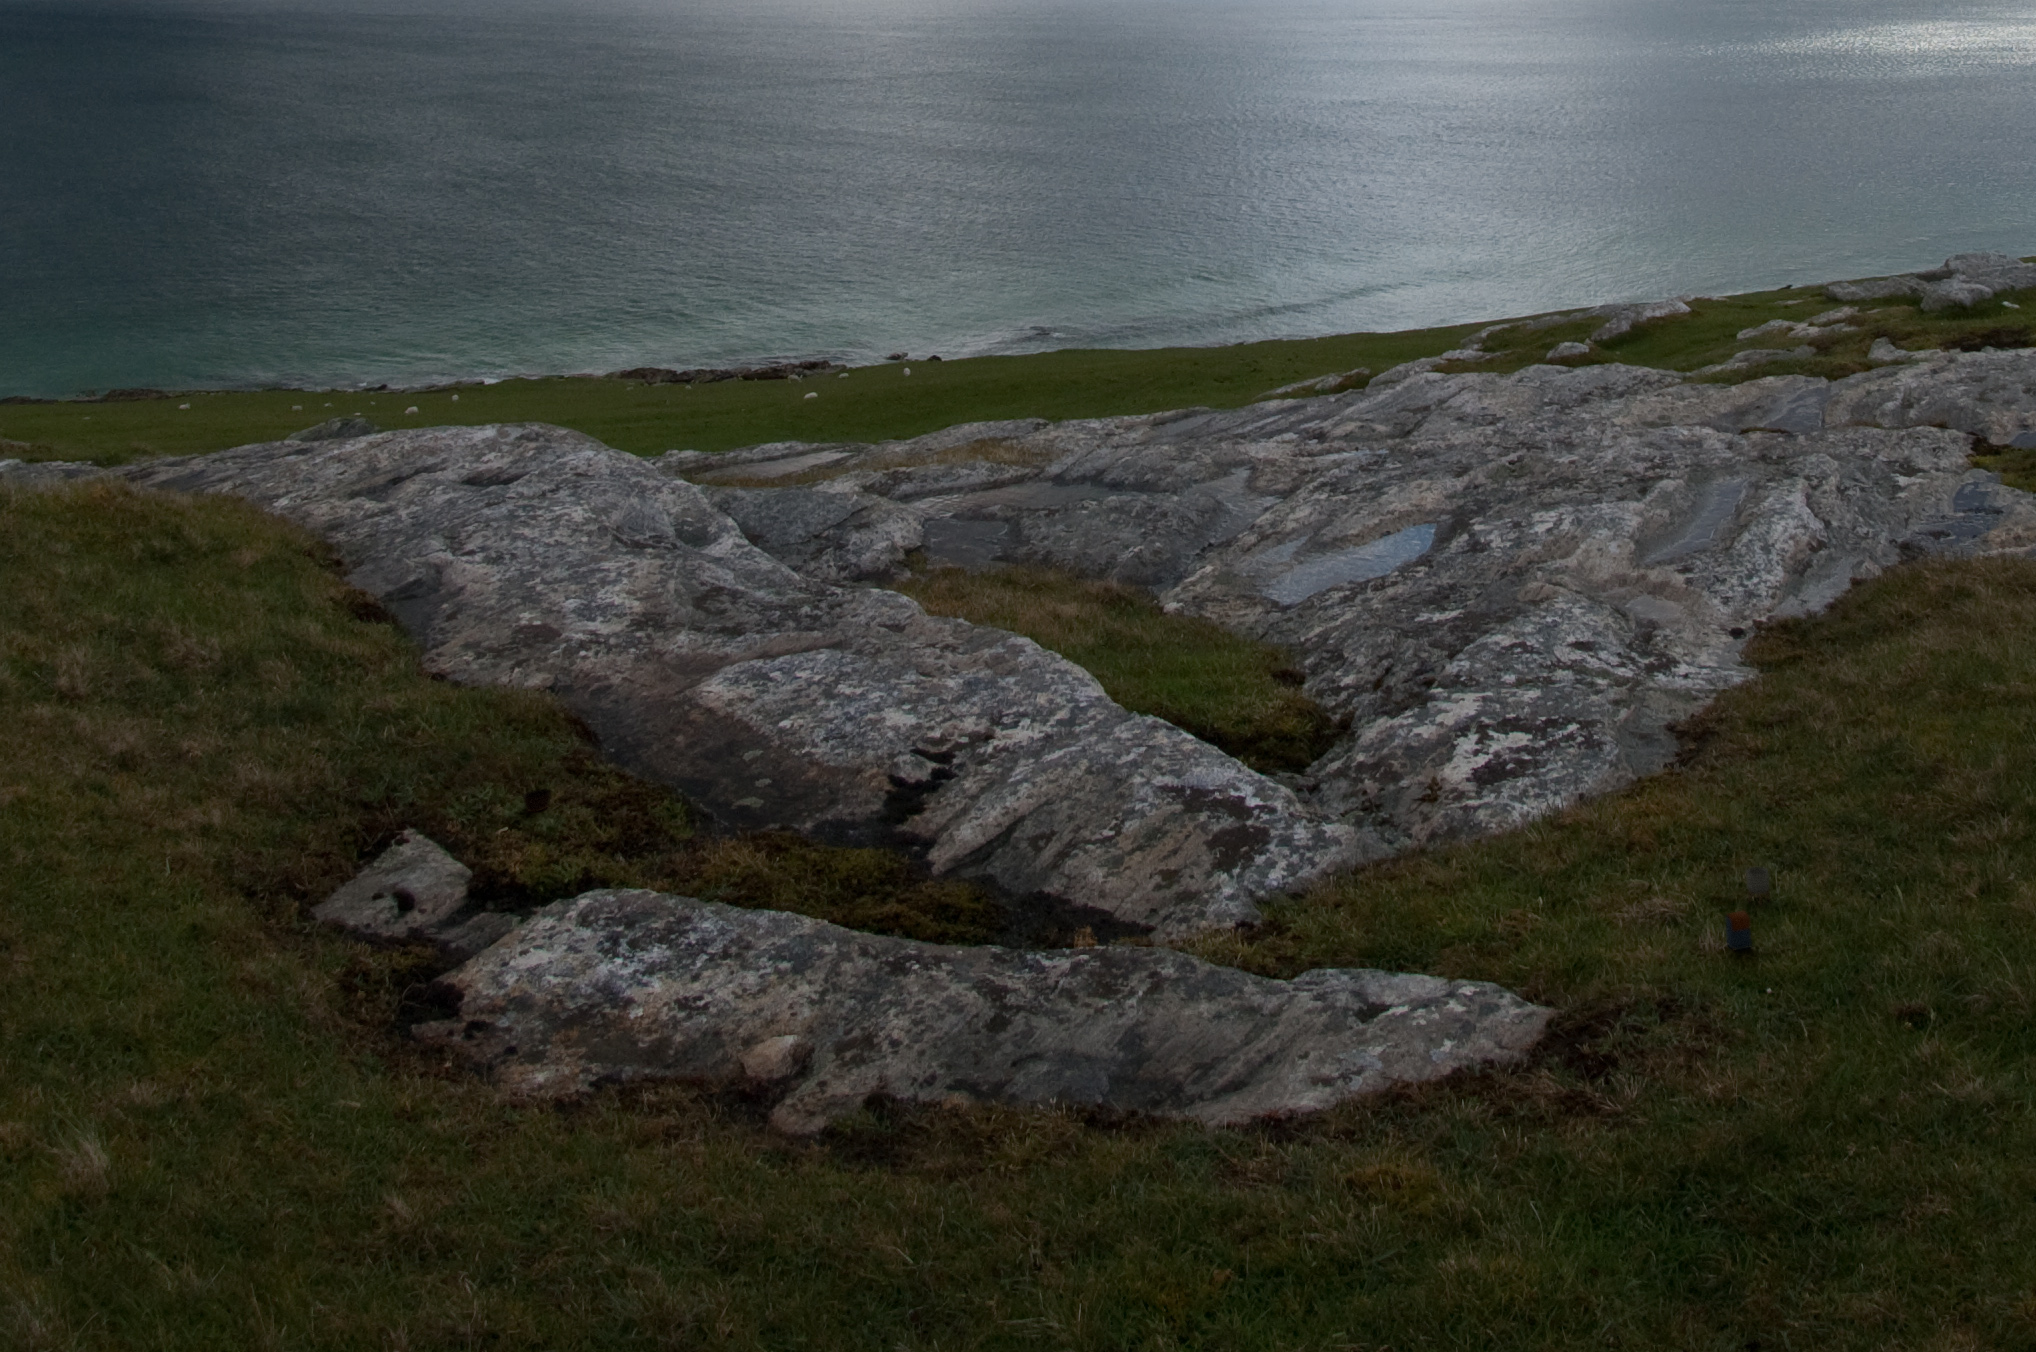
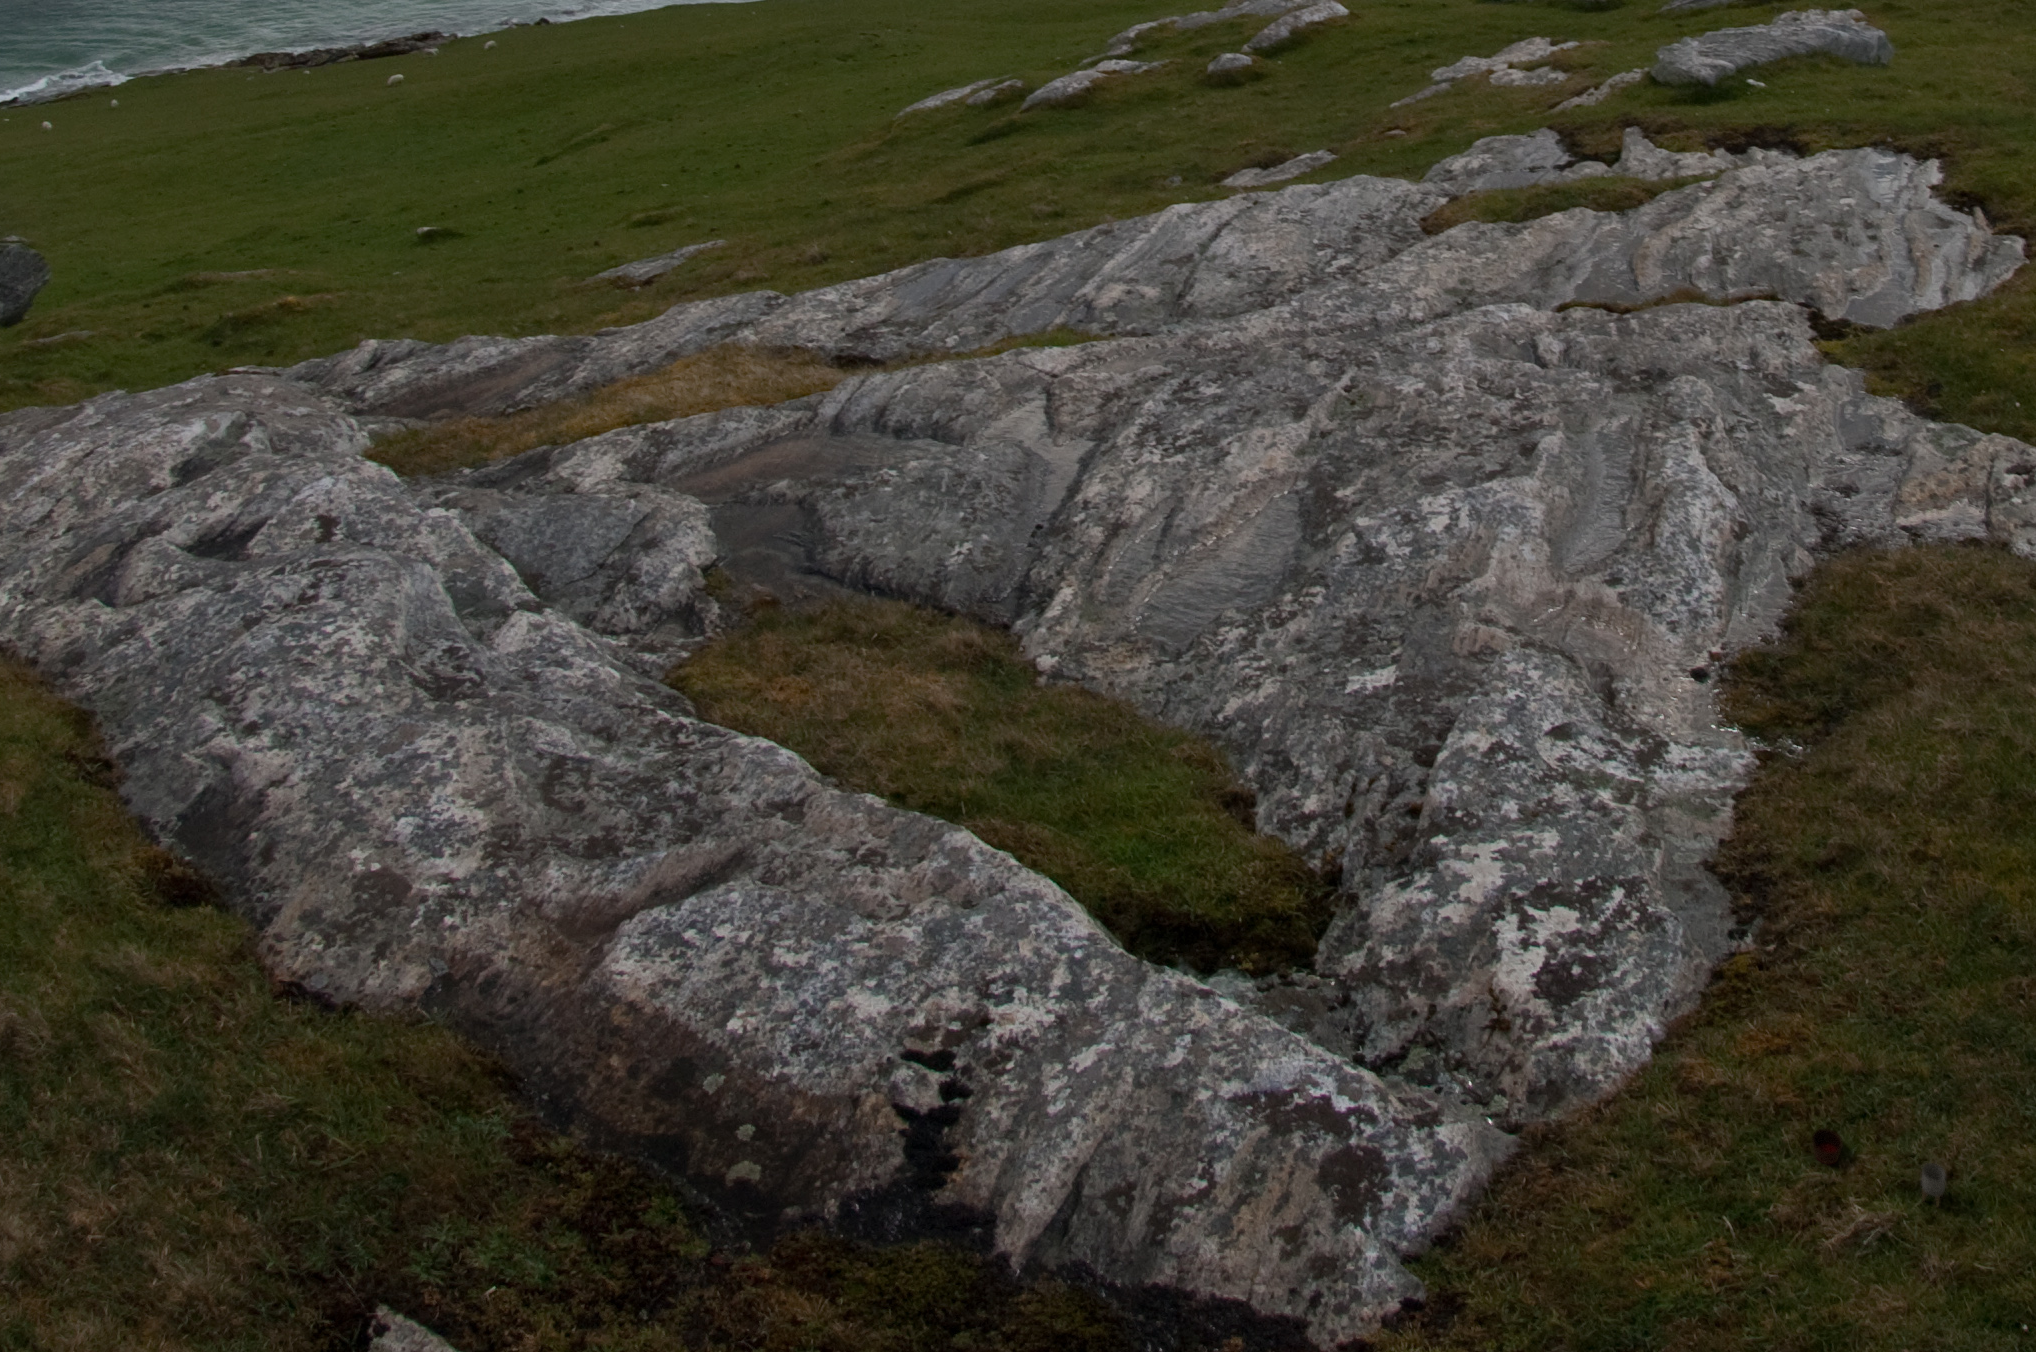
basket: present [523,788,551,812] -> present [1812,1129,1843,1164]
backpack: present [1726,911,1752,950] -> none [1936,1254,1966,1302]

